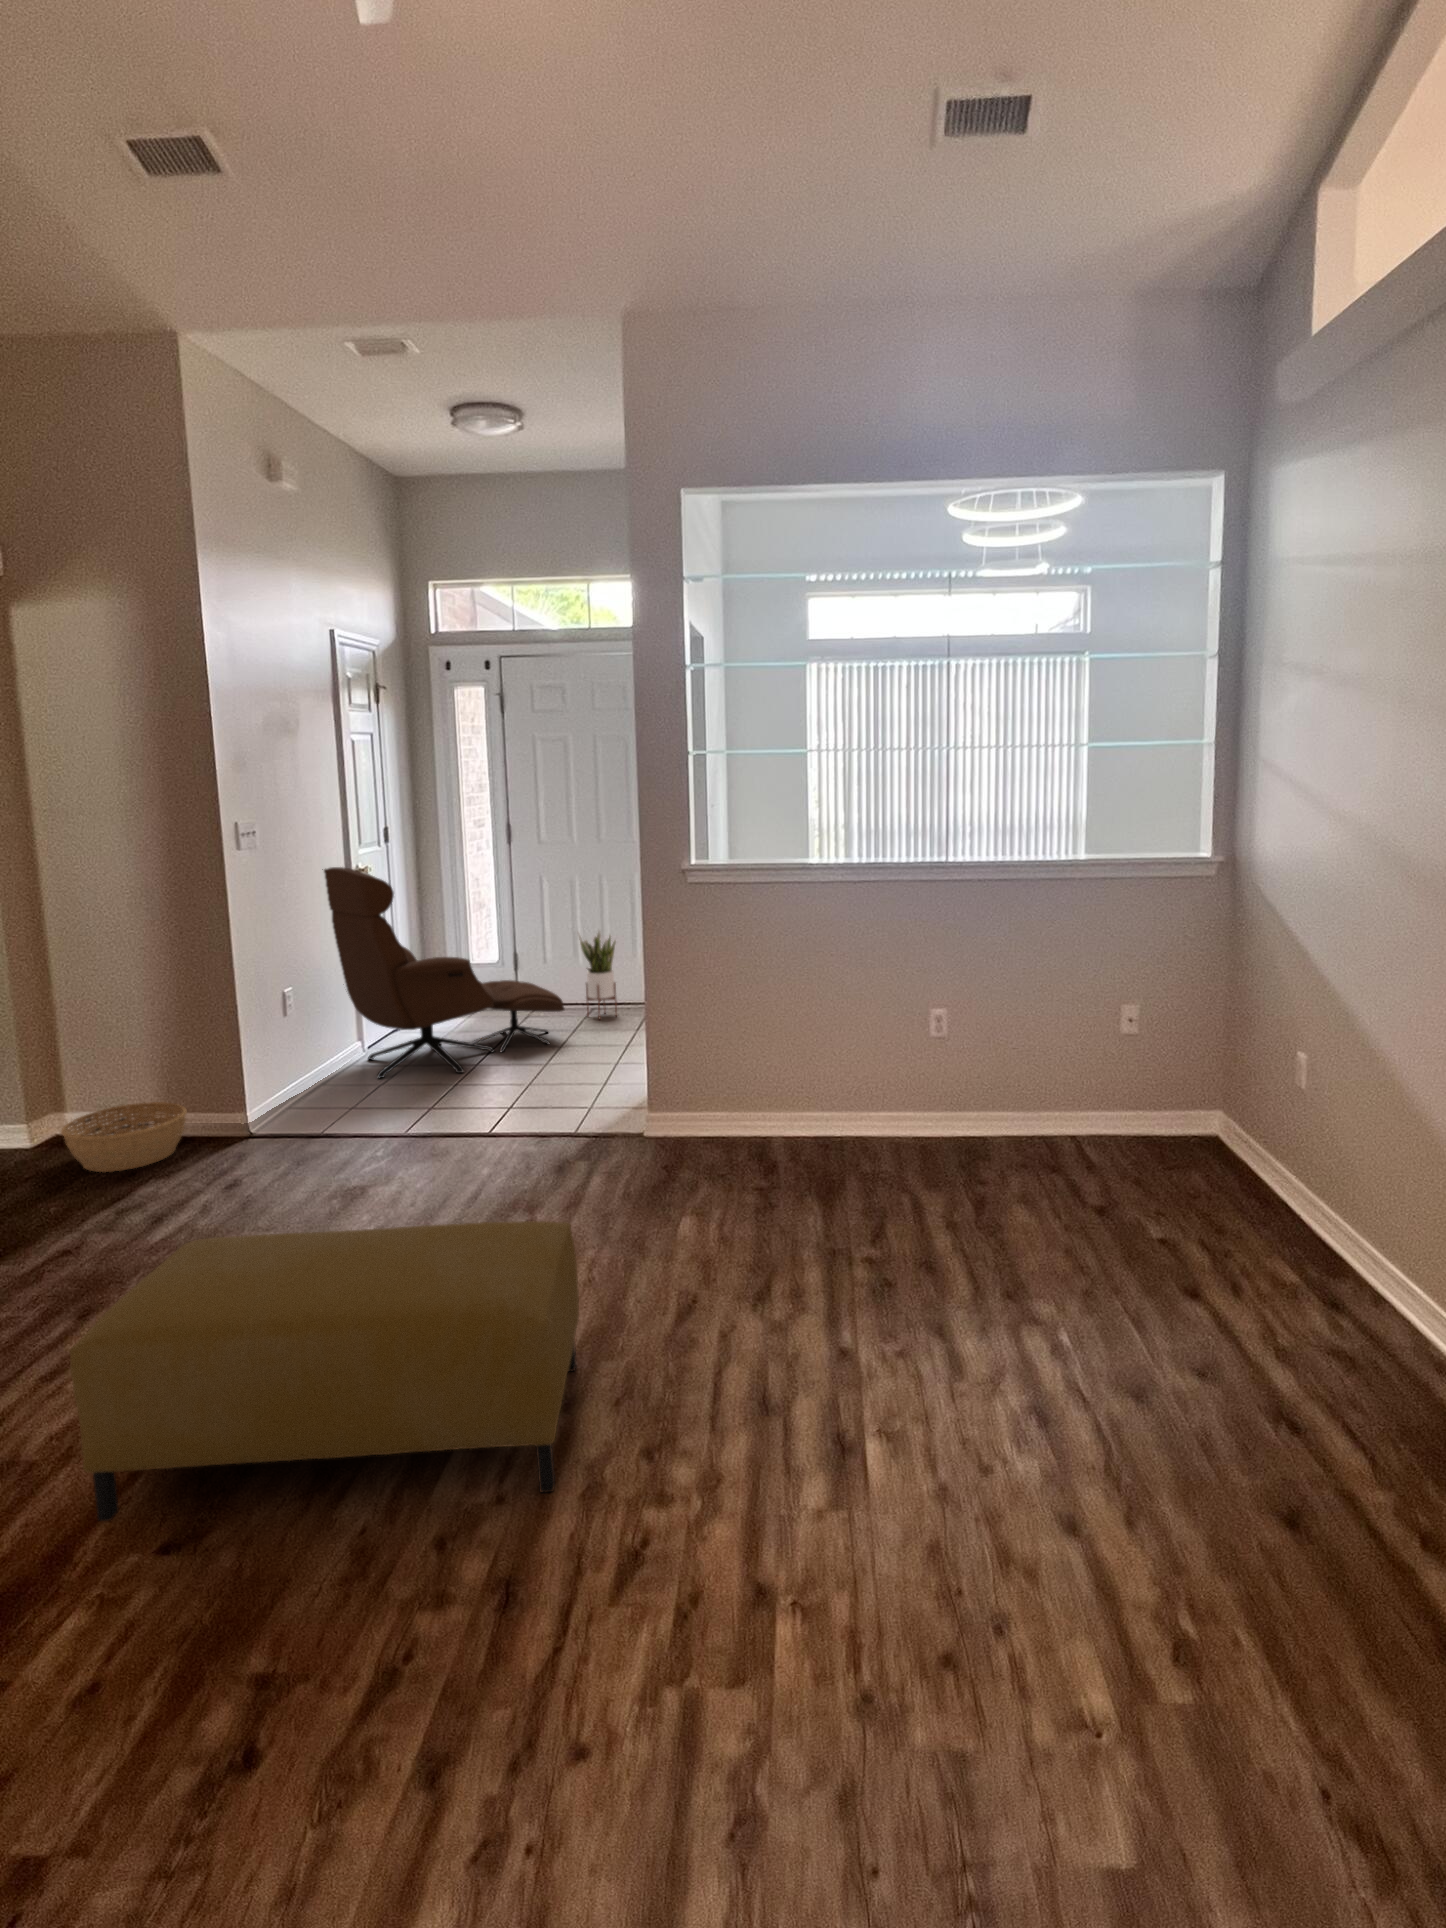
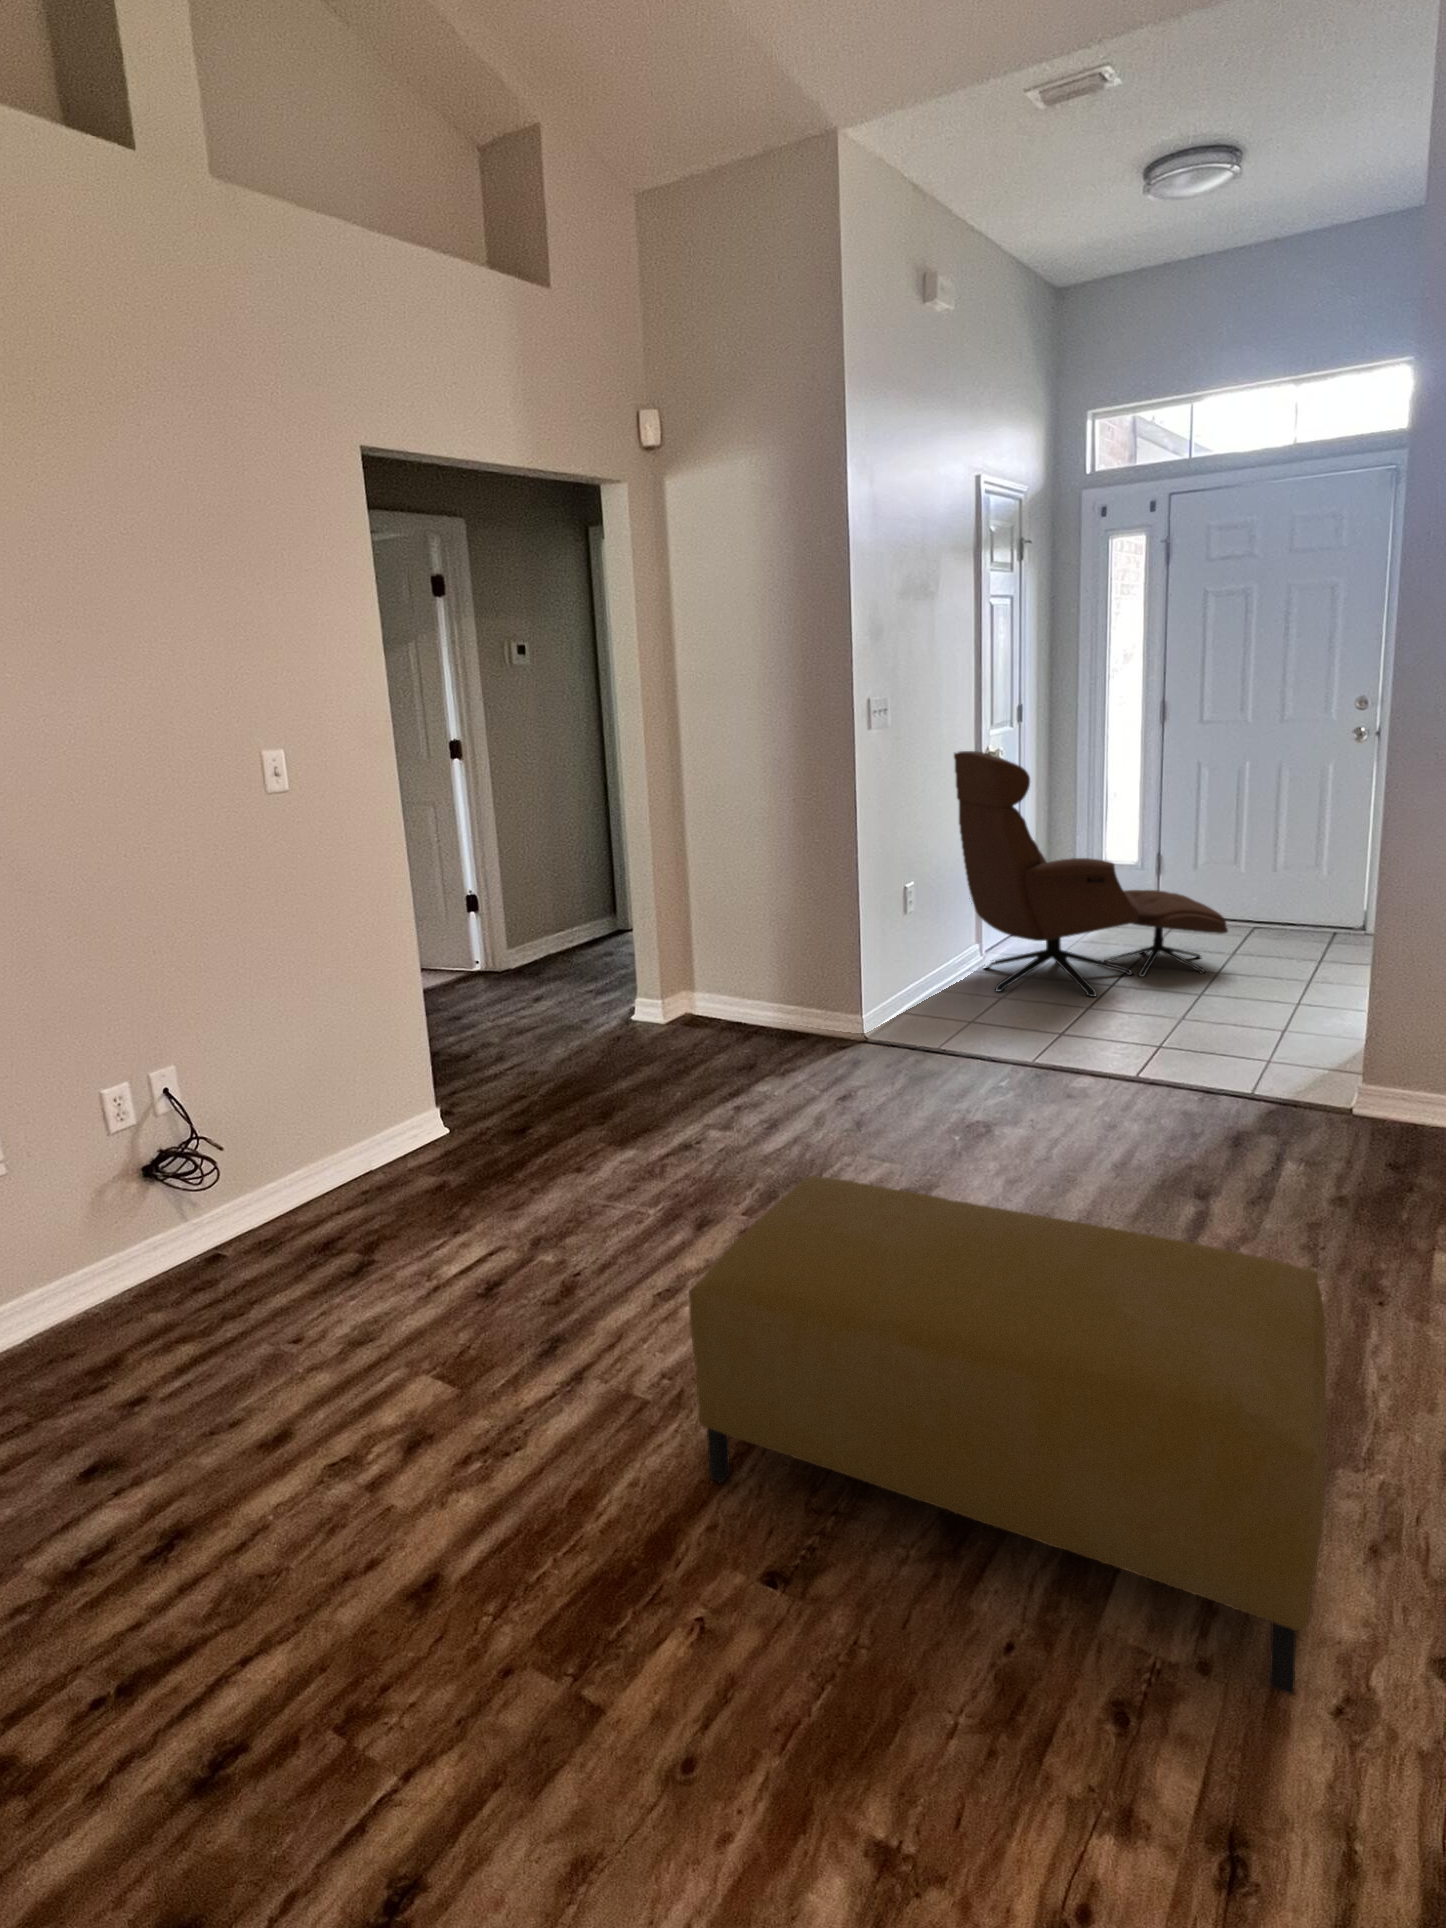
potted plant: present [579,931,617,1015] -> none [1249,832,1303,948]
basket: present [61,1102,187,1172] -> none [698,990,807,1057]

